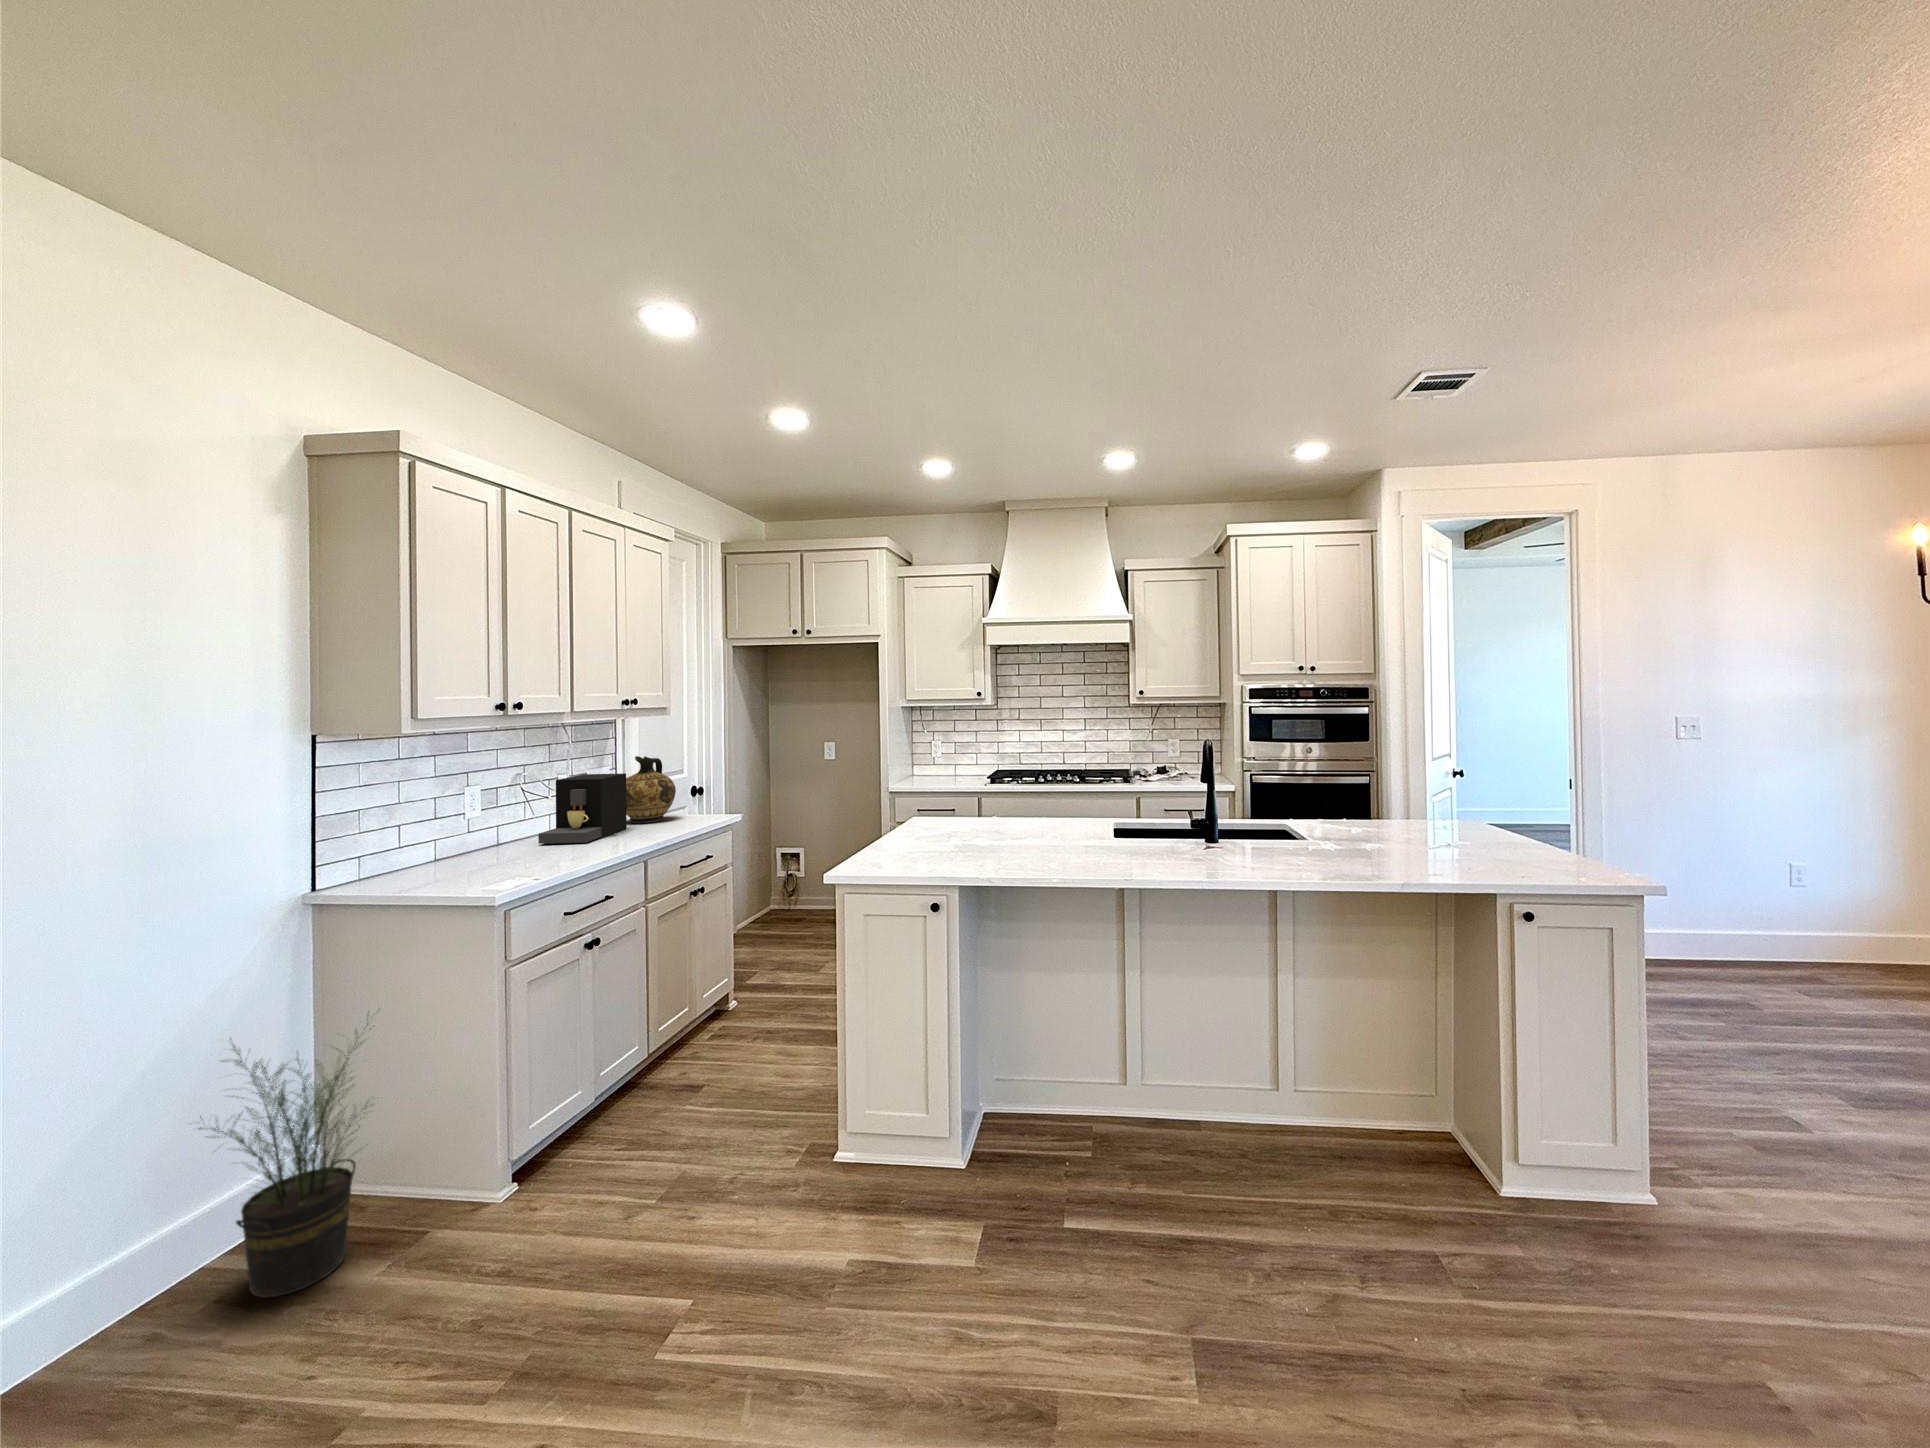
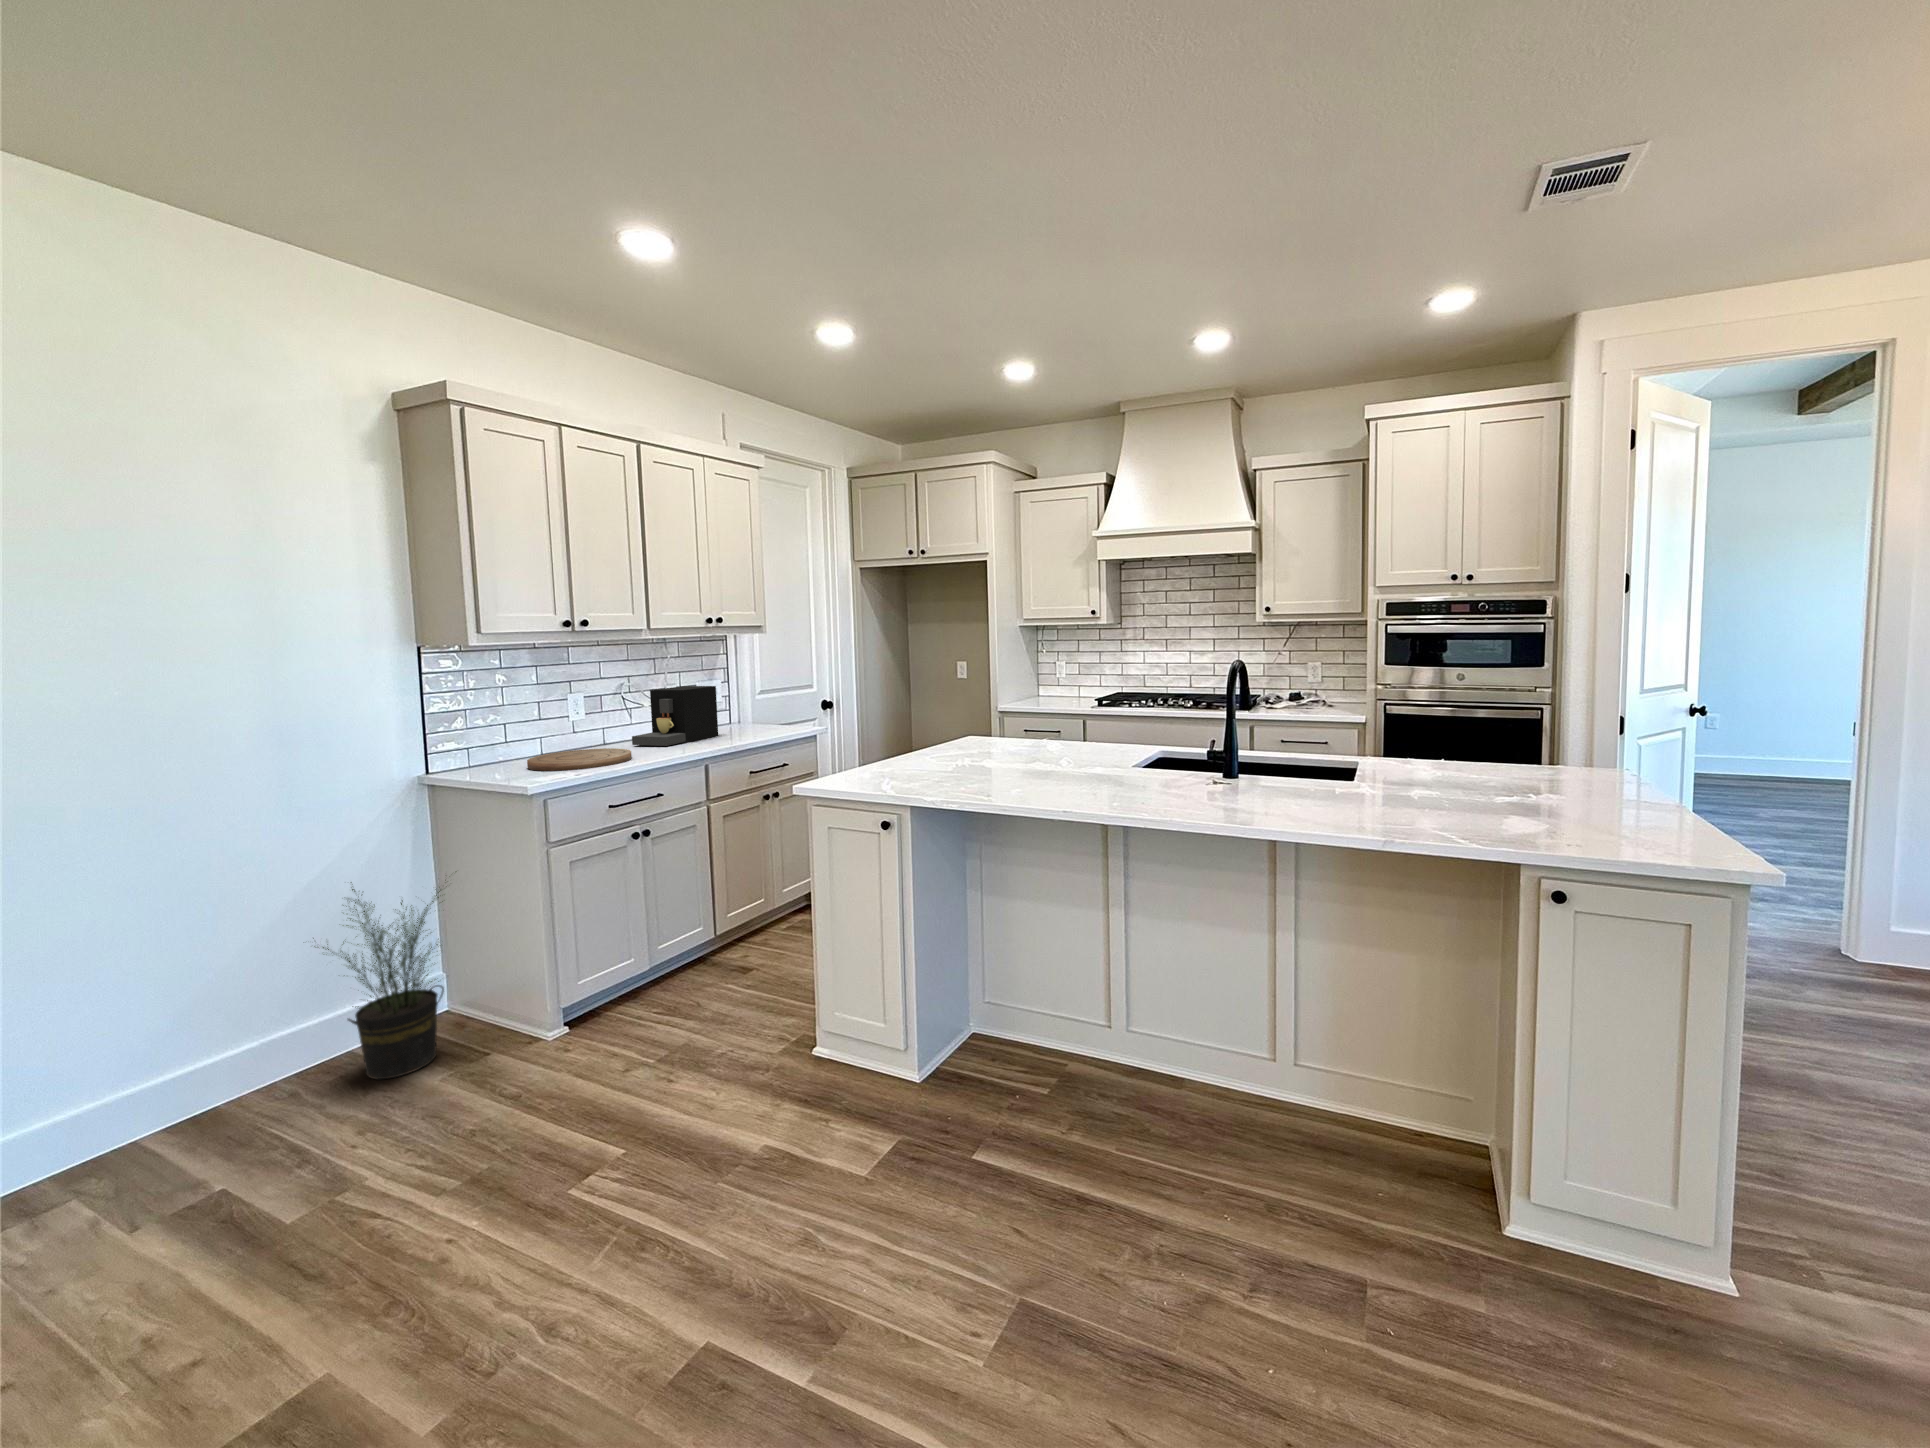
ceramic jug: present [626,756,676,823] -> none [719,671,770,731]
cutting board: none [446,848,571,878] -> present [527,748,632,771]

